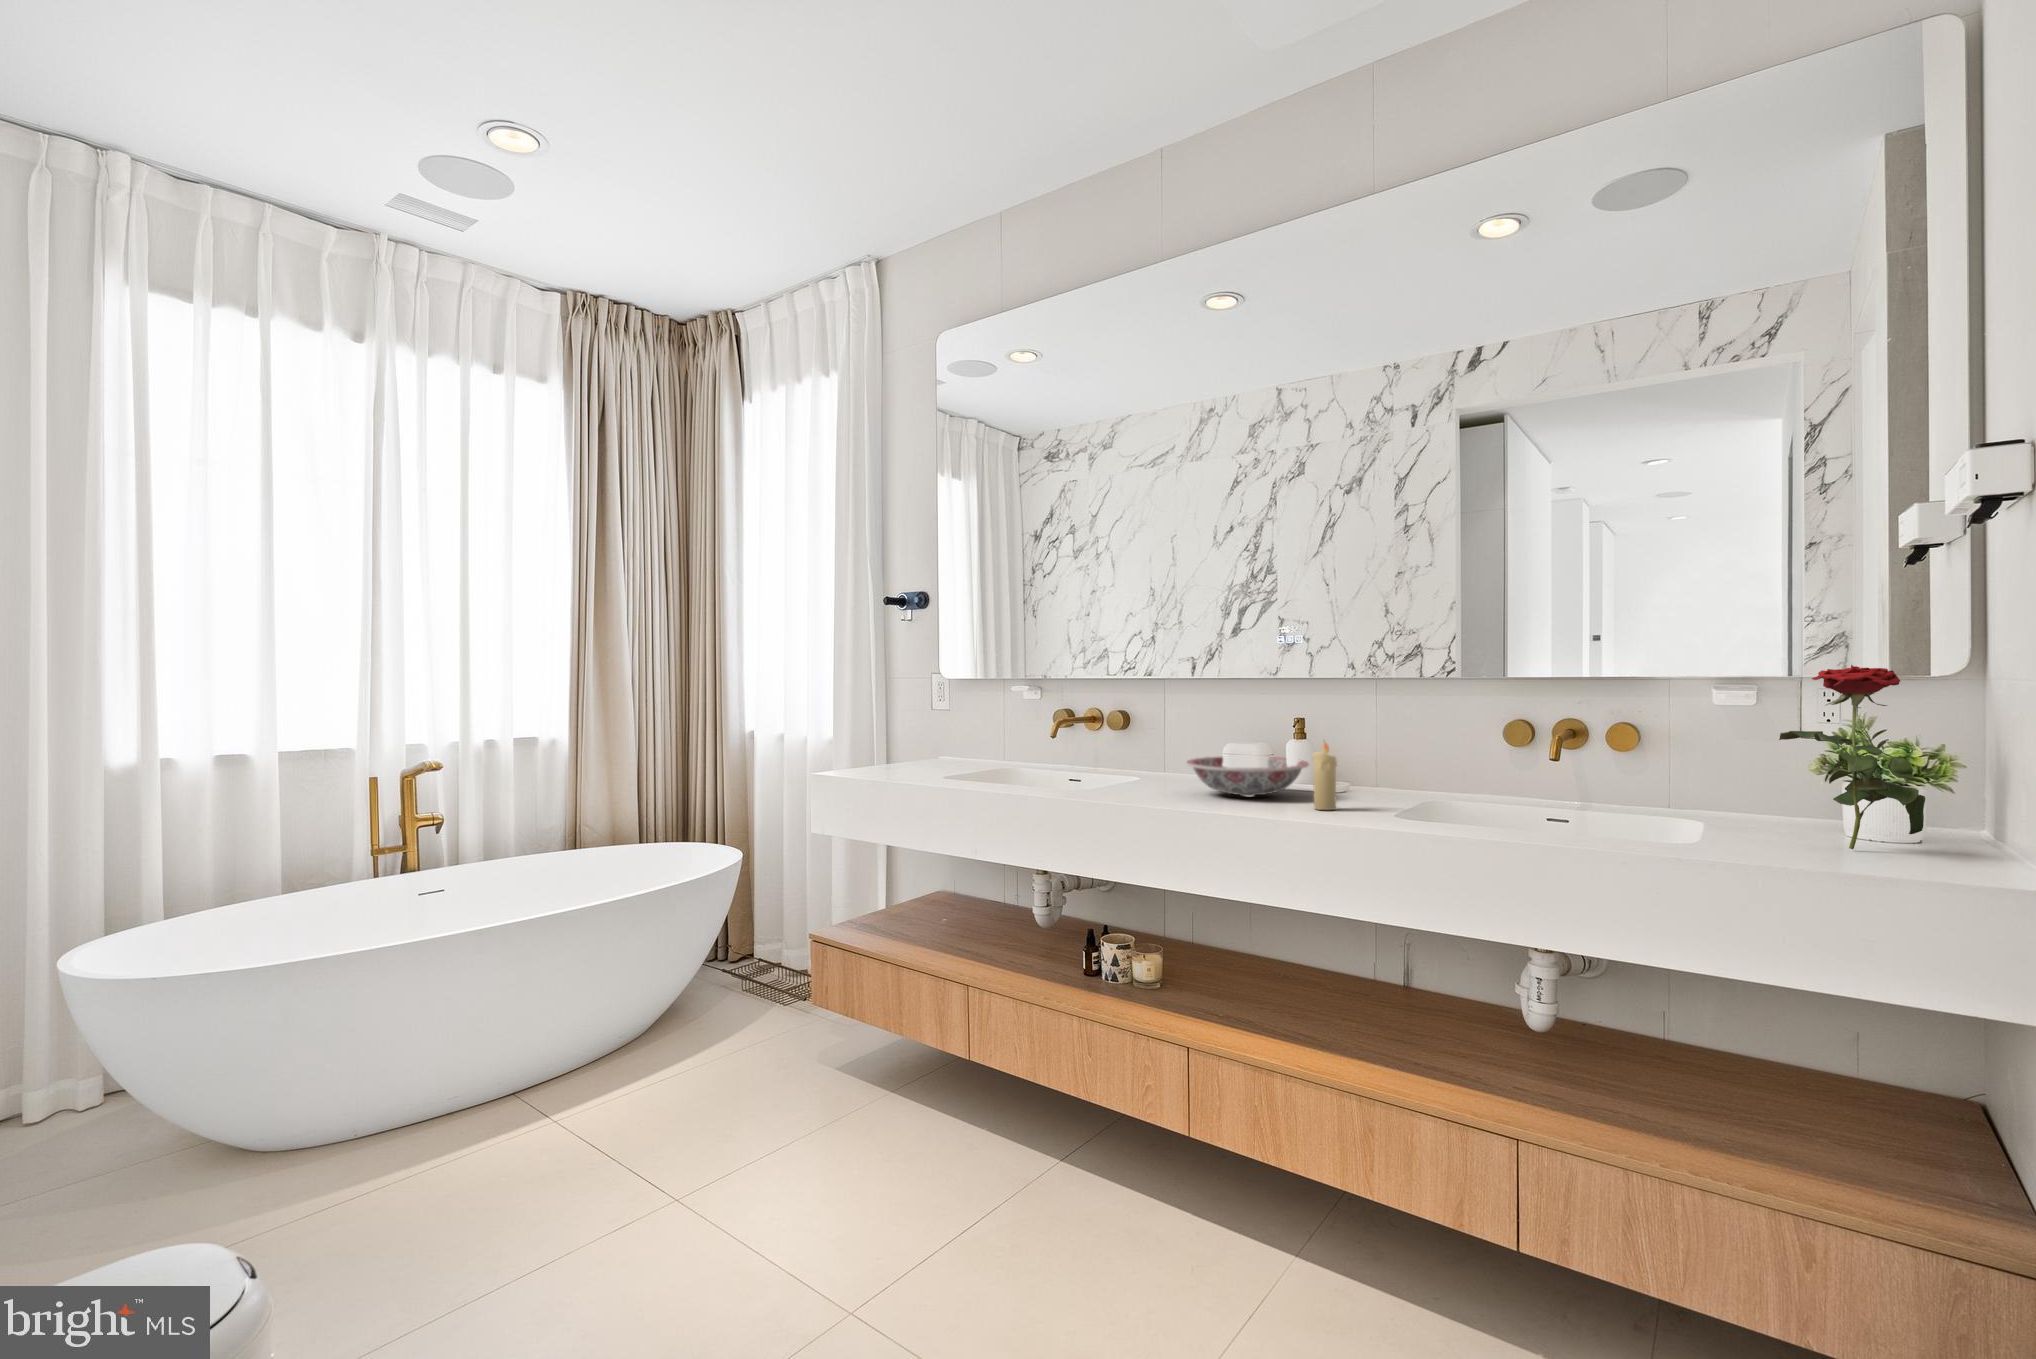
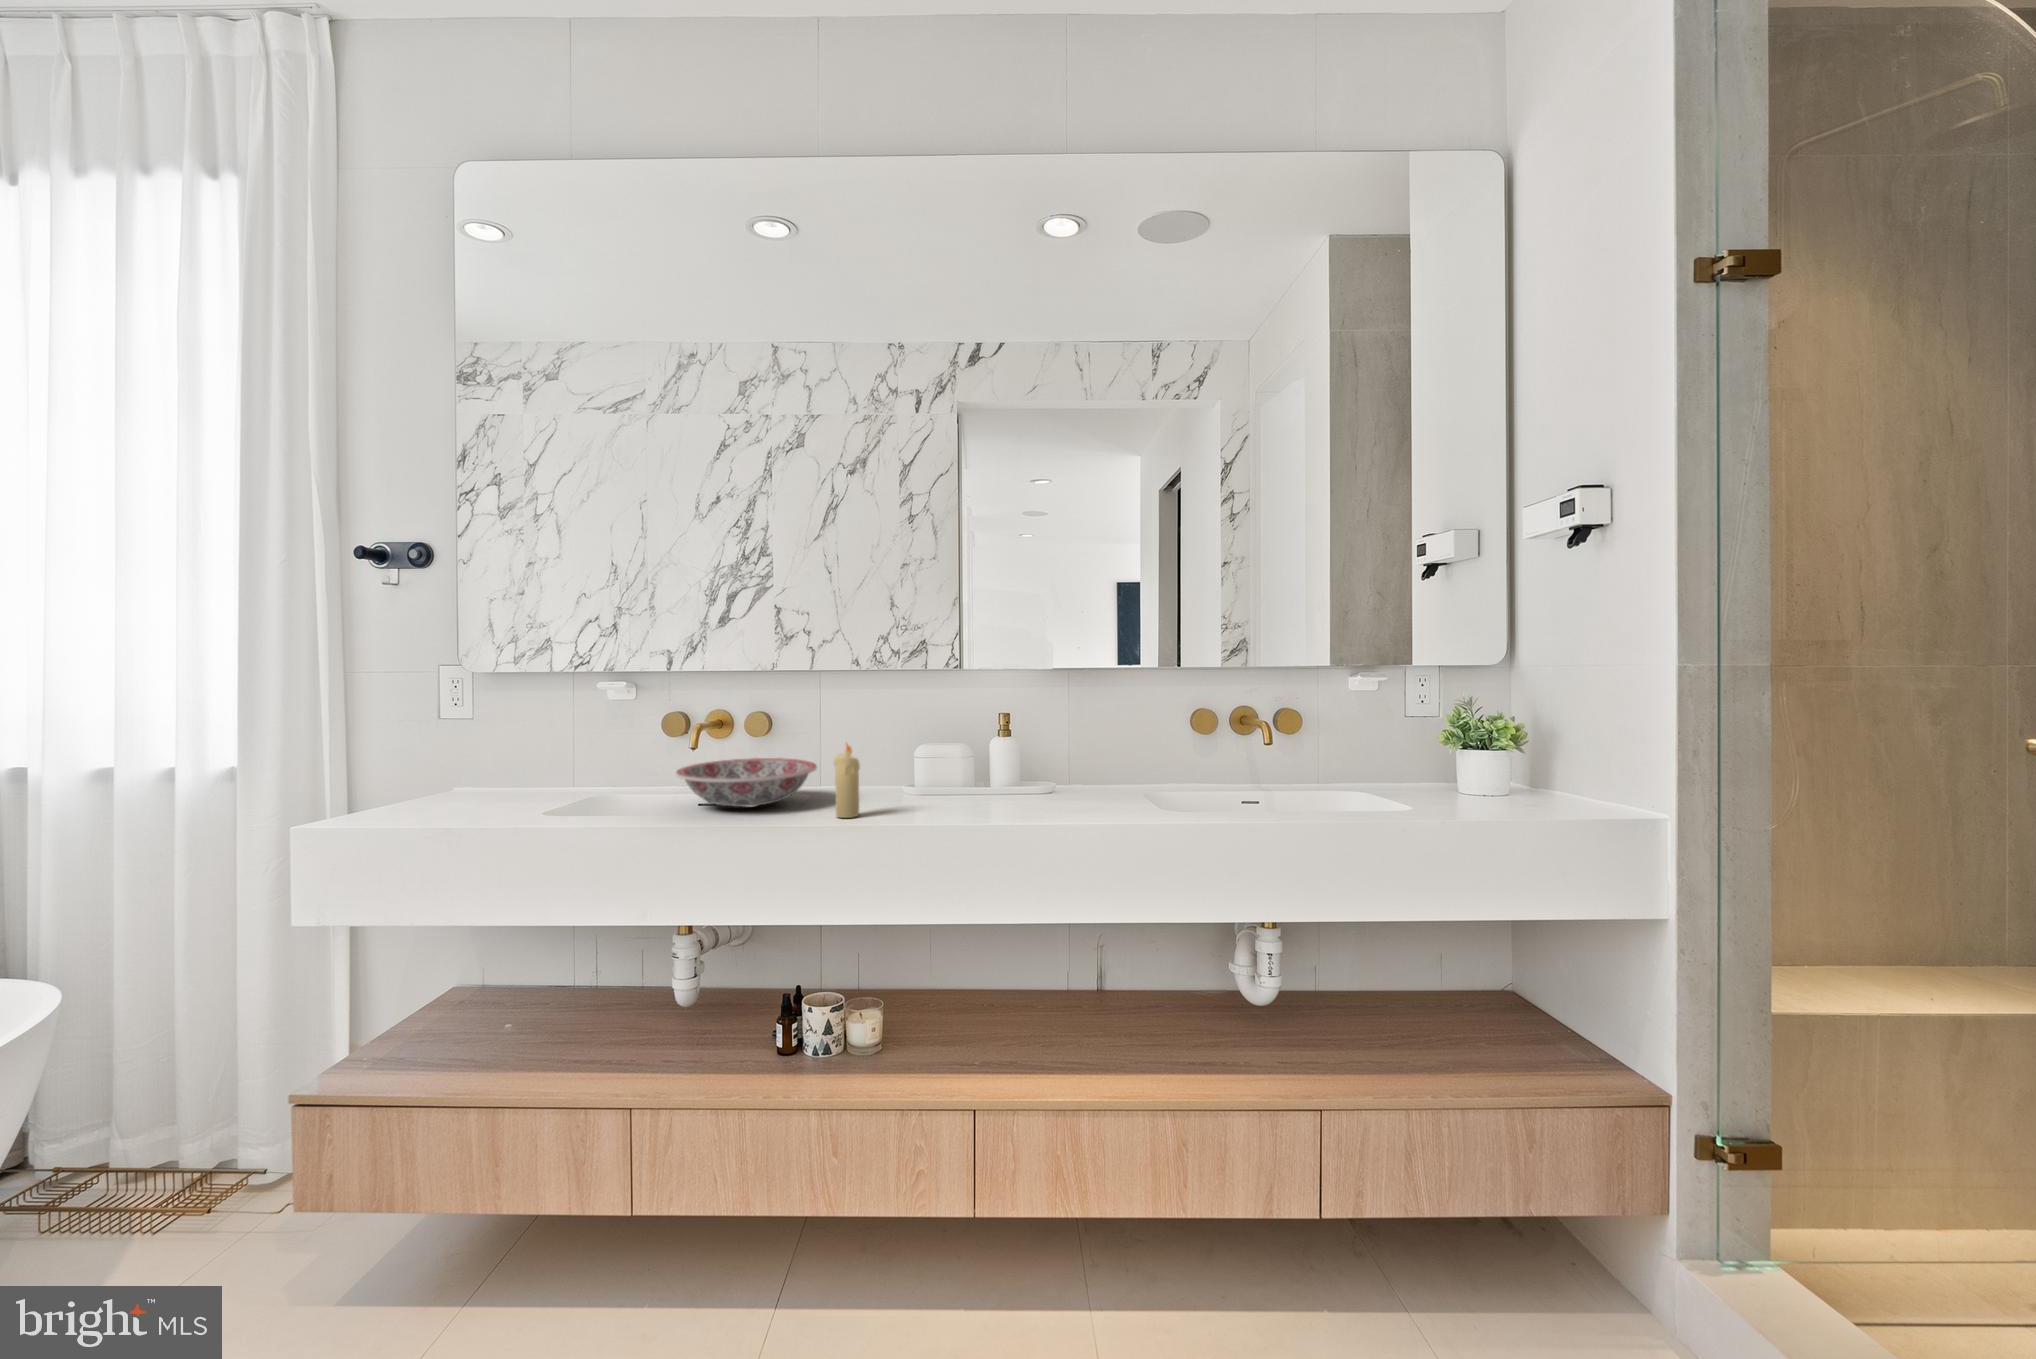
flower: present [1779,665,1925,849] -> none [1223,663,1321,811]

